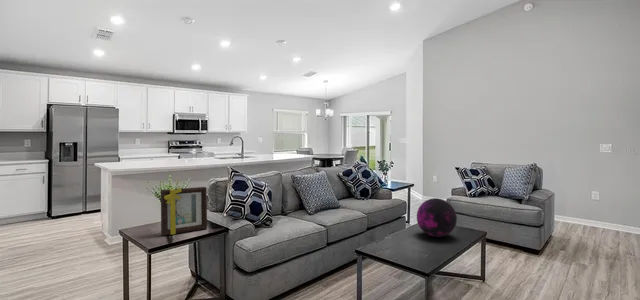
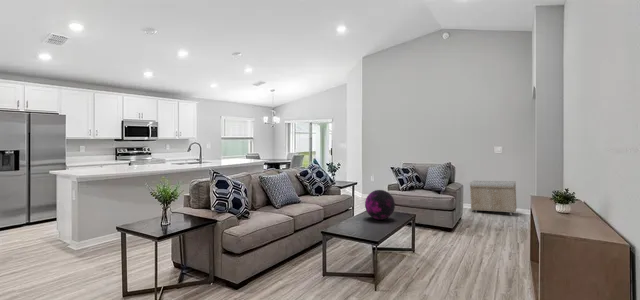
picture frame: present [161,187,207,235] -> none [164,186,201,226]
storage bench: none [562,187,629,233] -> present [470,181,517,215]

